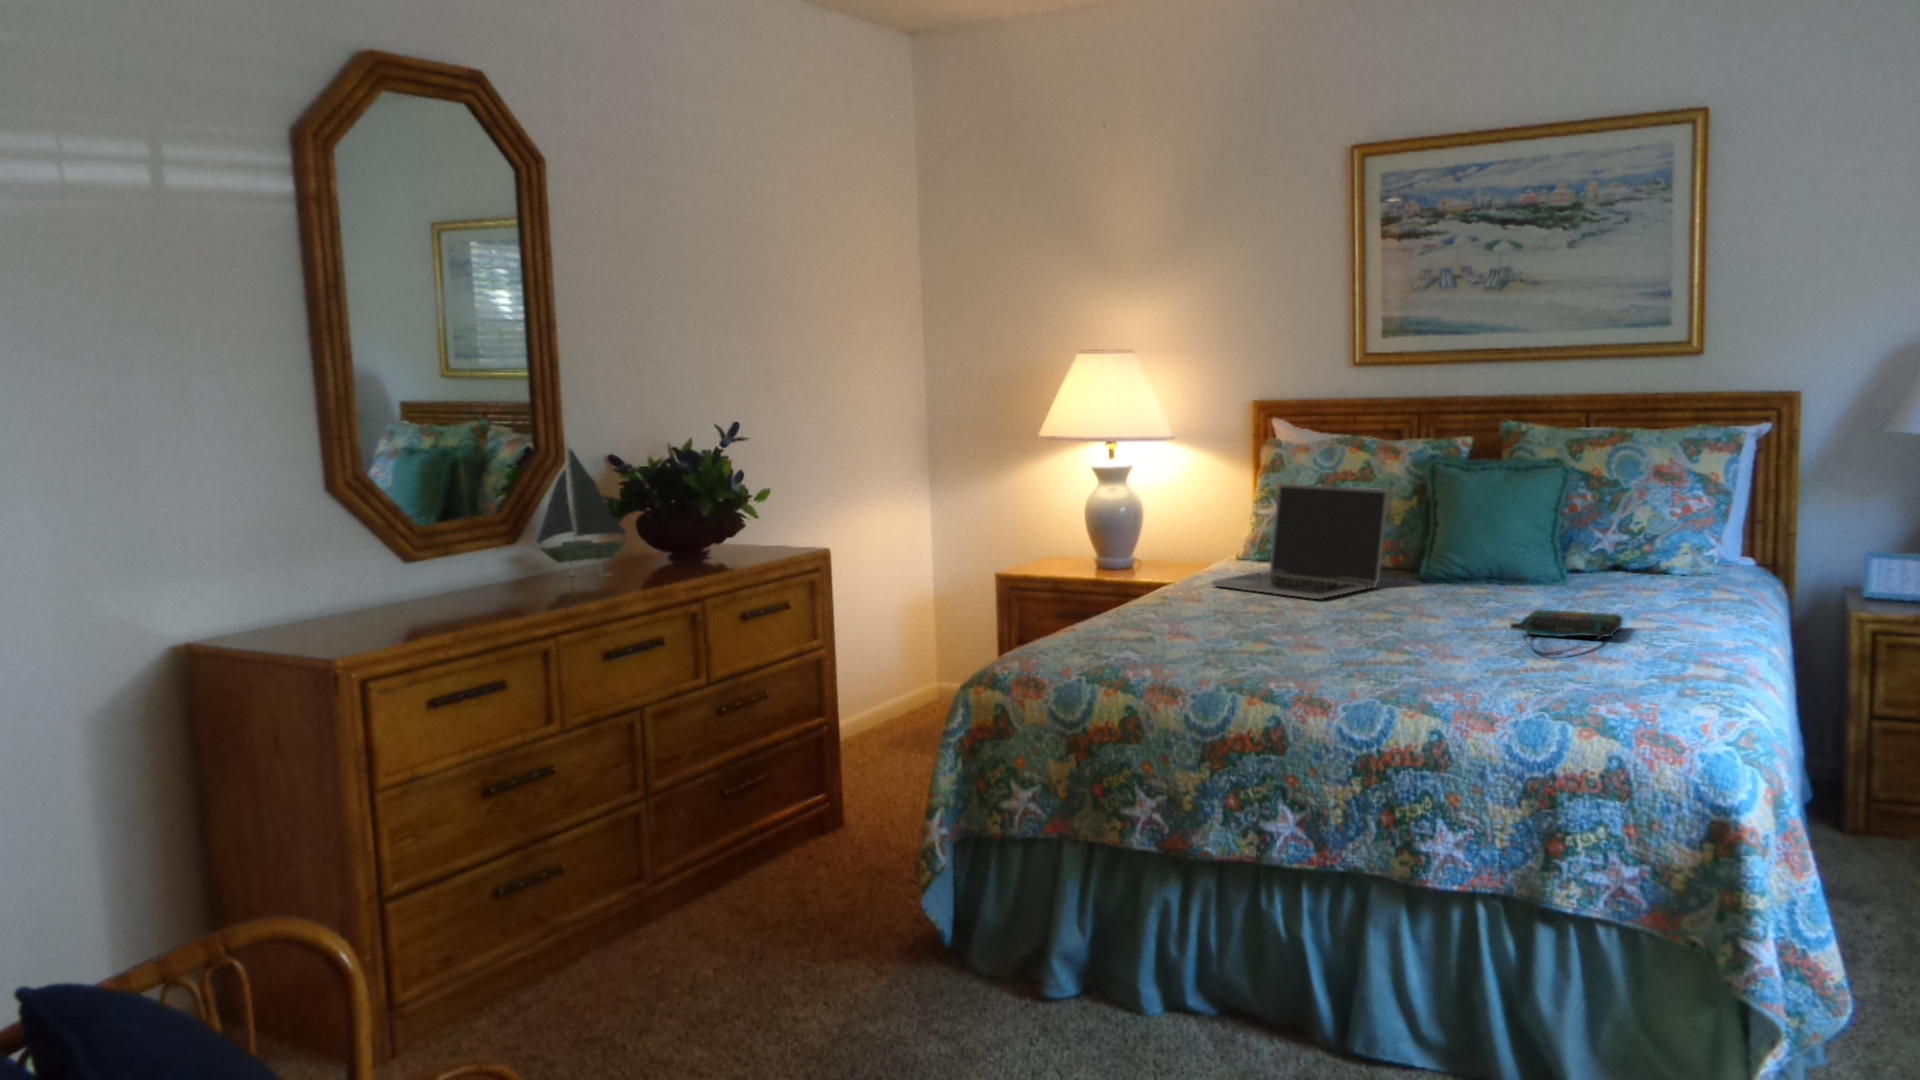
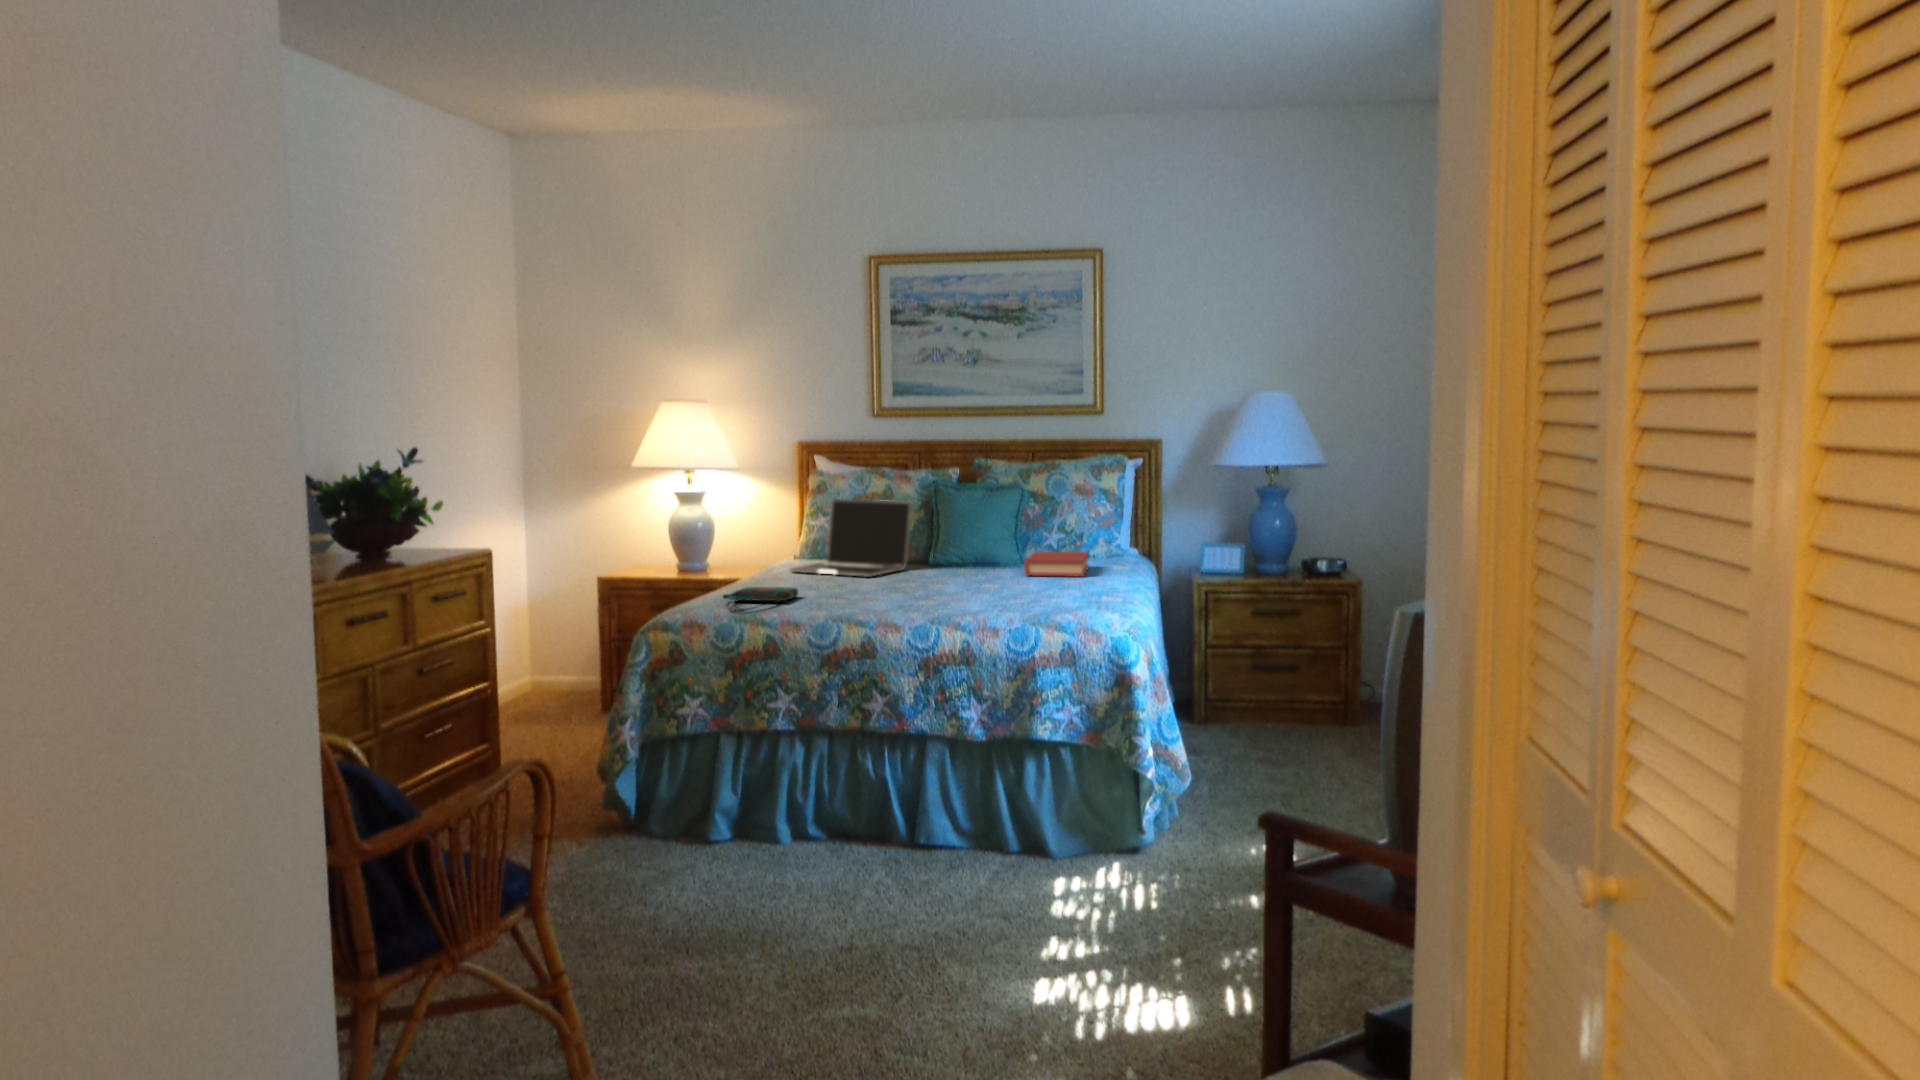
hardback book: none [1561,566,1672,611] -> present [1025,552,1089,577]
tote bag: present [1510,610,1622,656] -> present [723,587,798,612]

